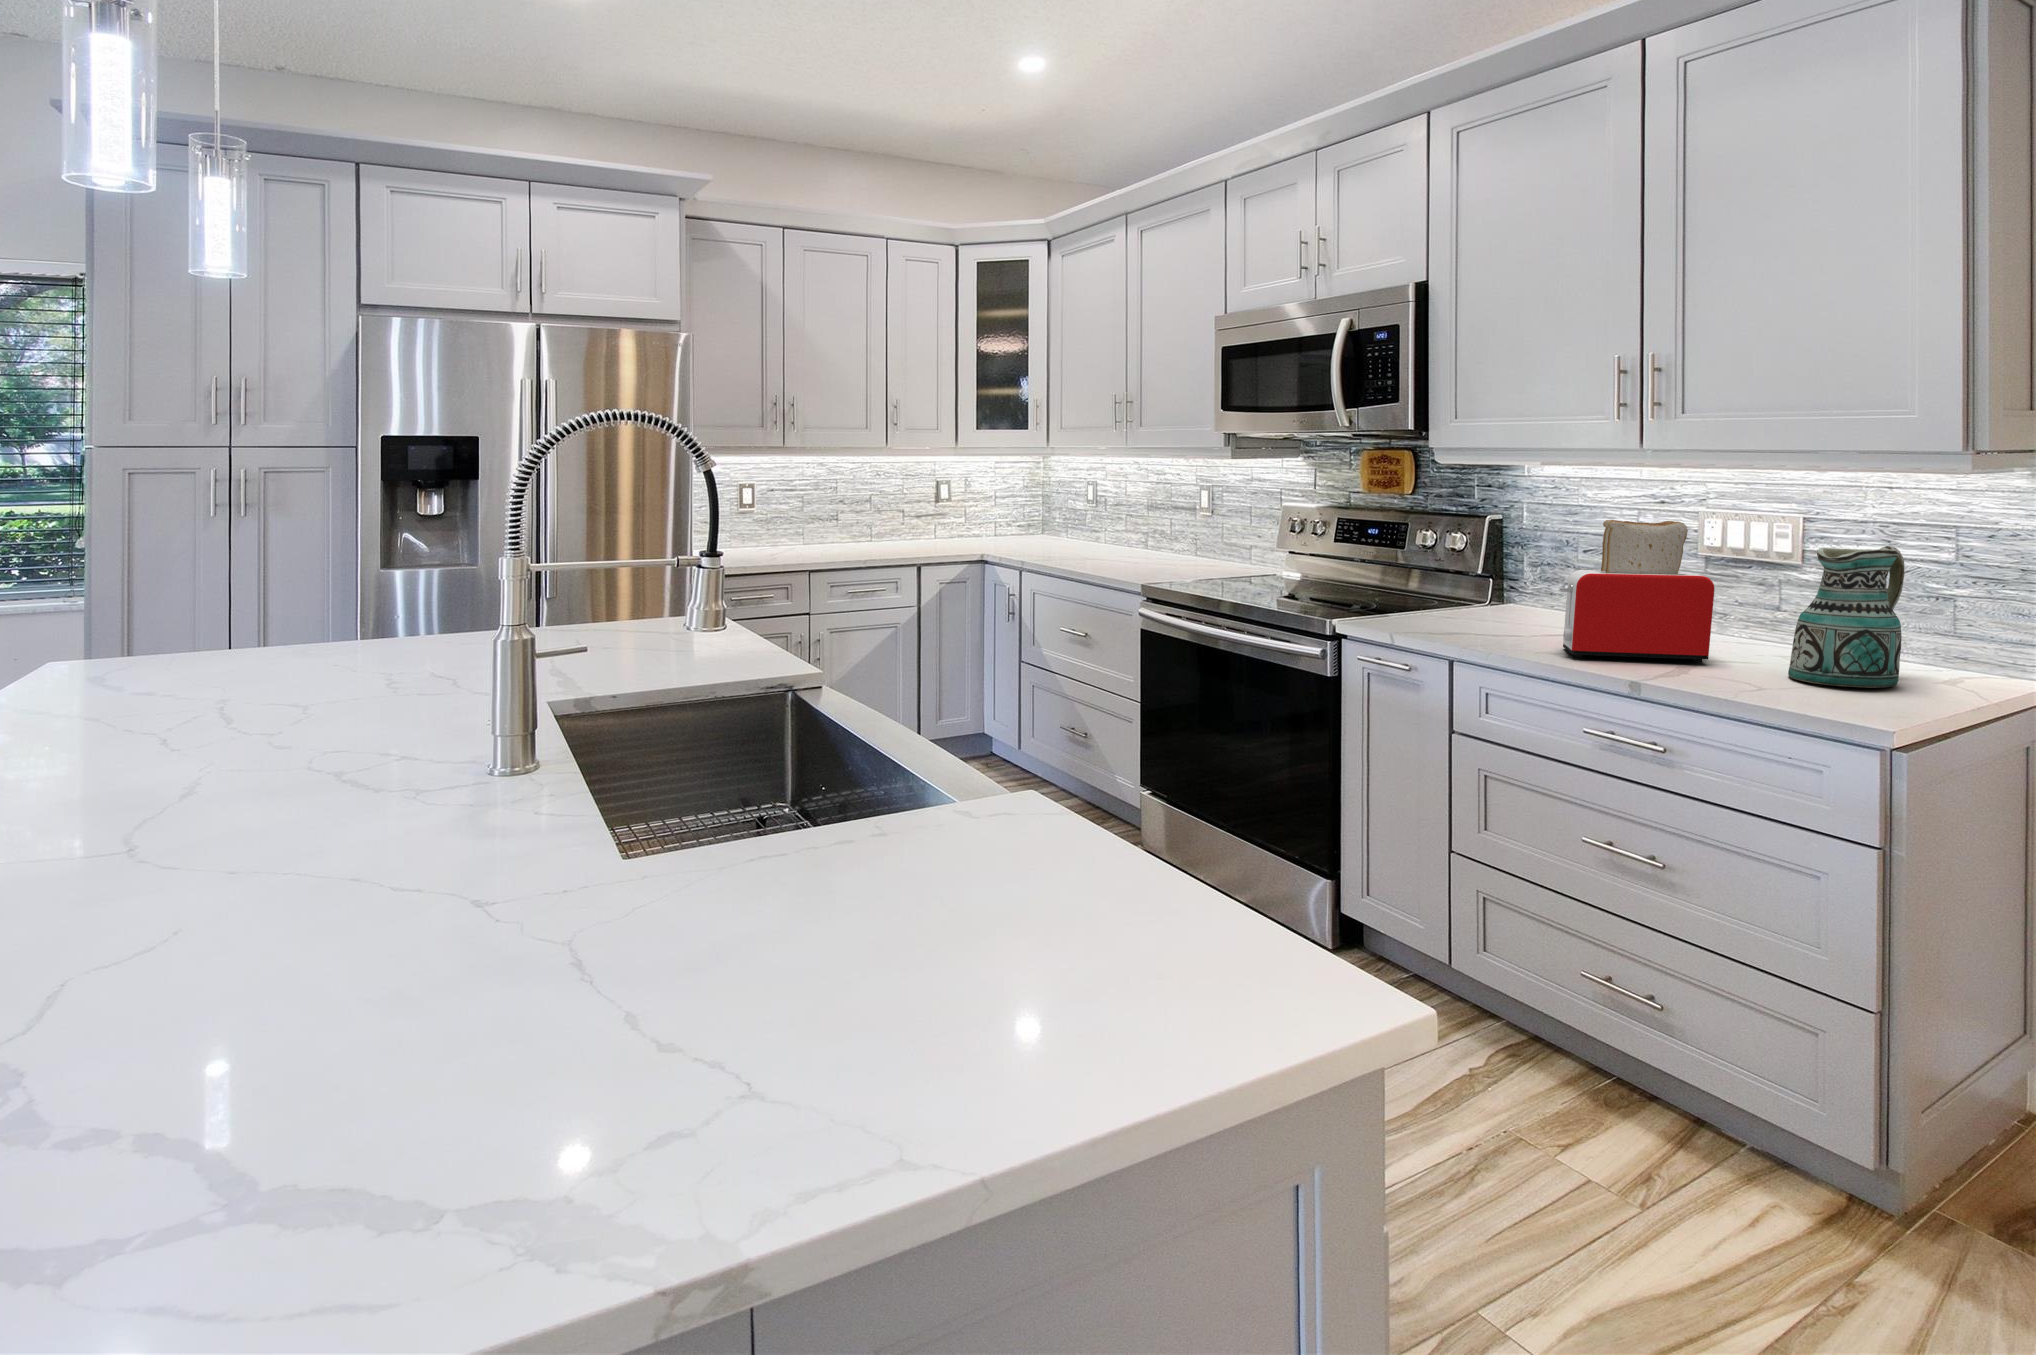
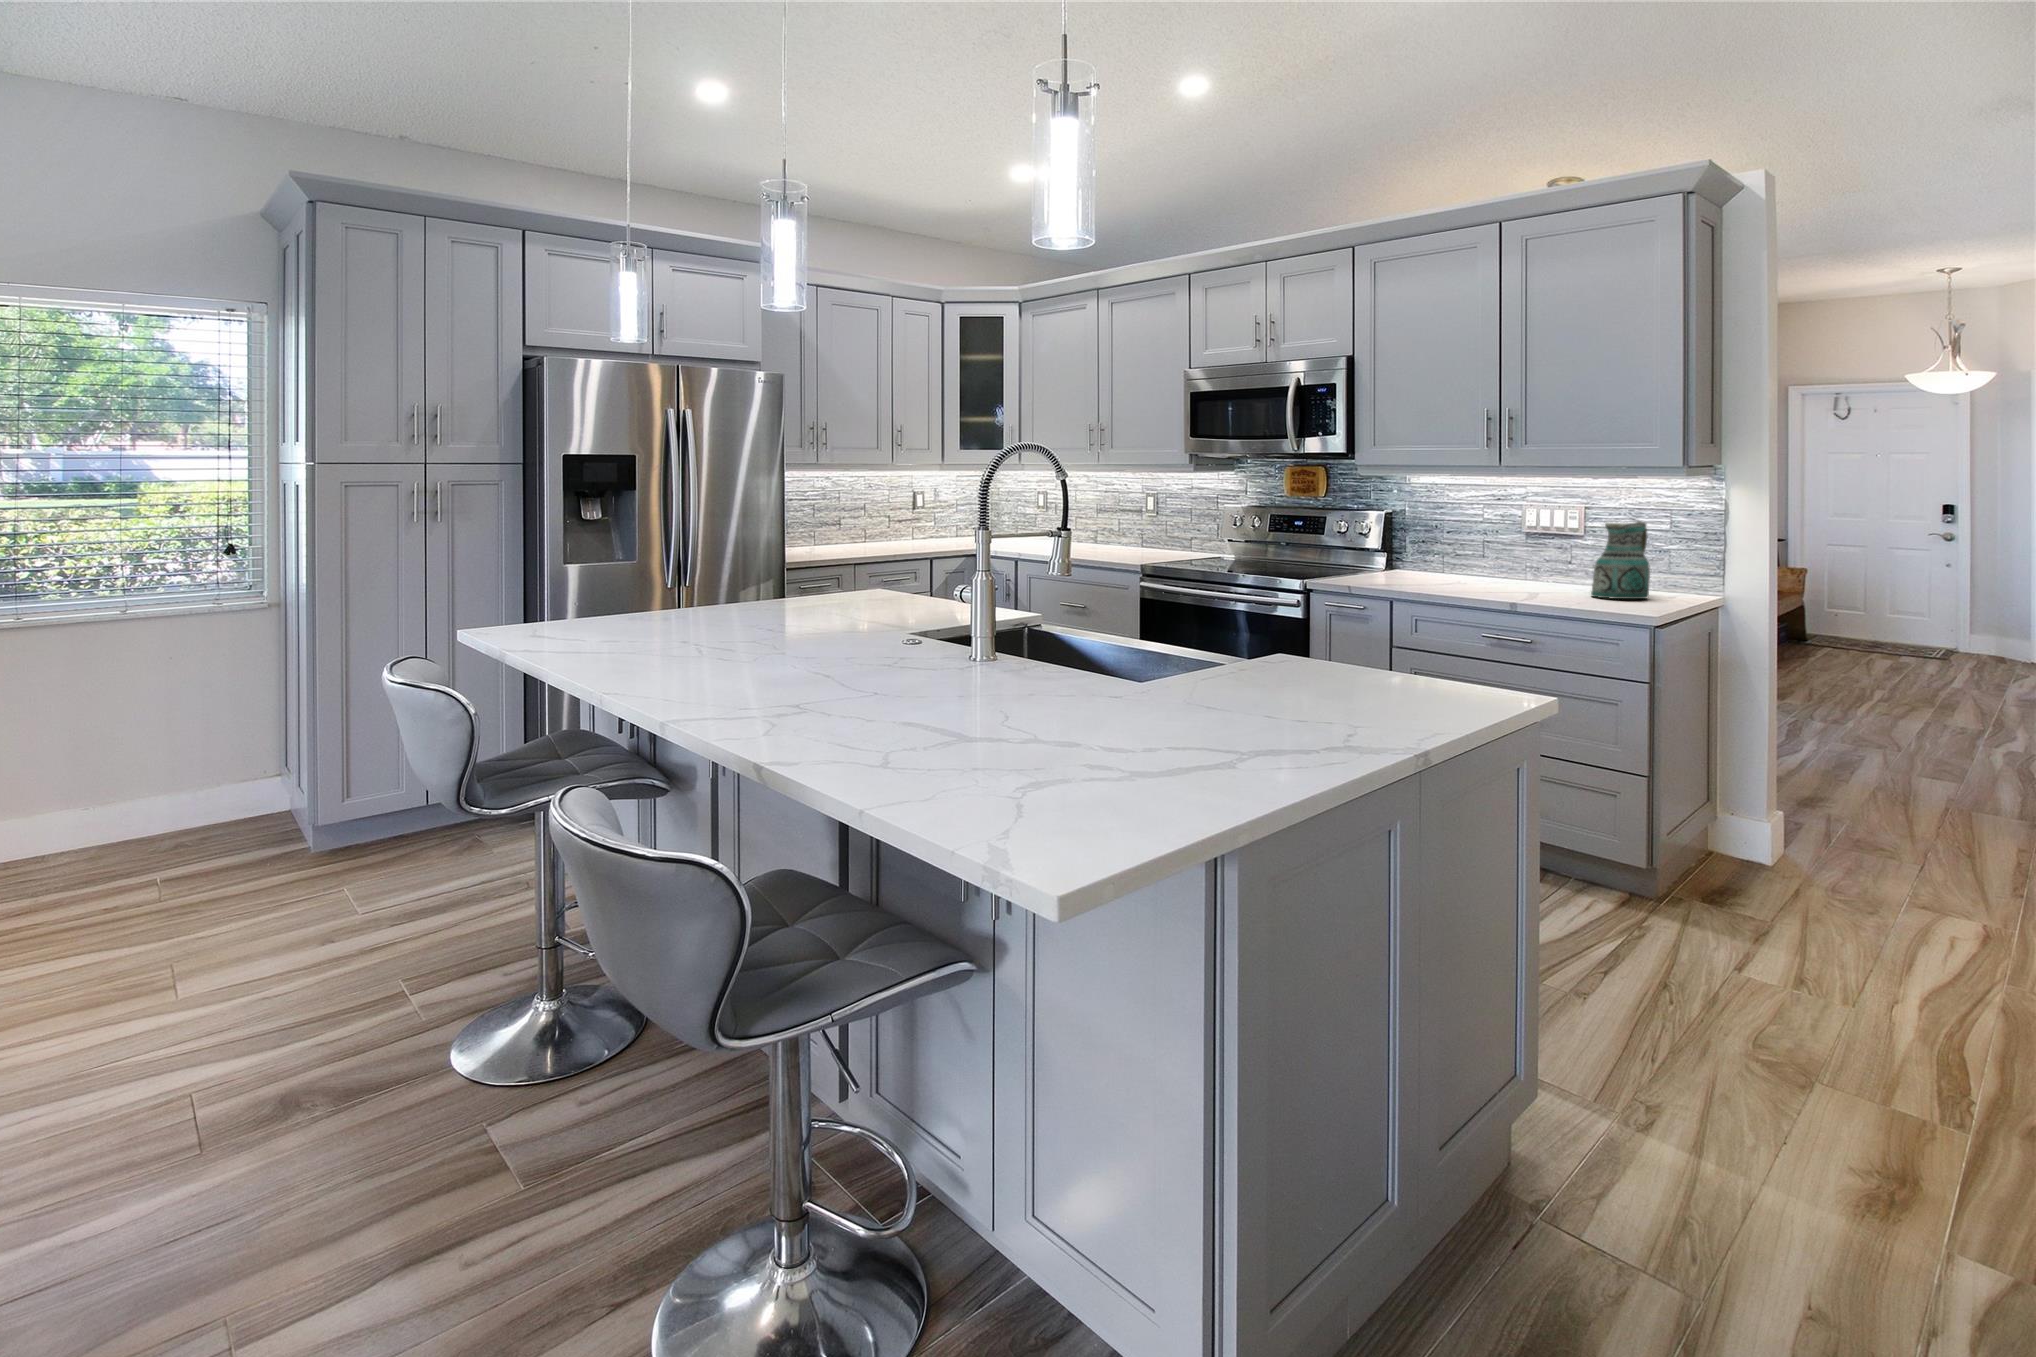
toaster: present [1559,520,1715,662] -> none [1459,509,1548,591]

